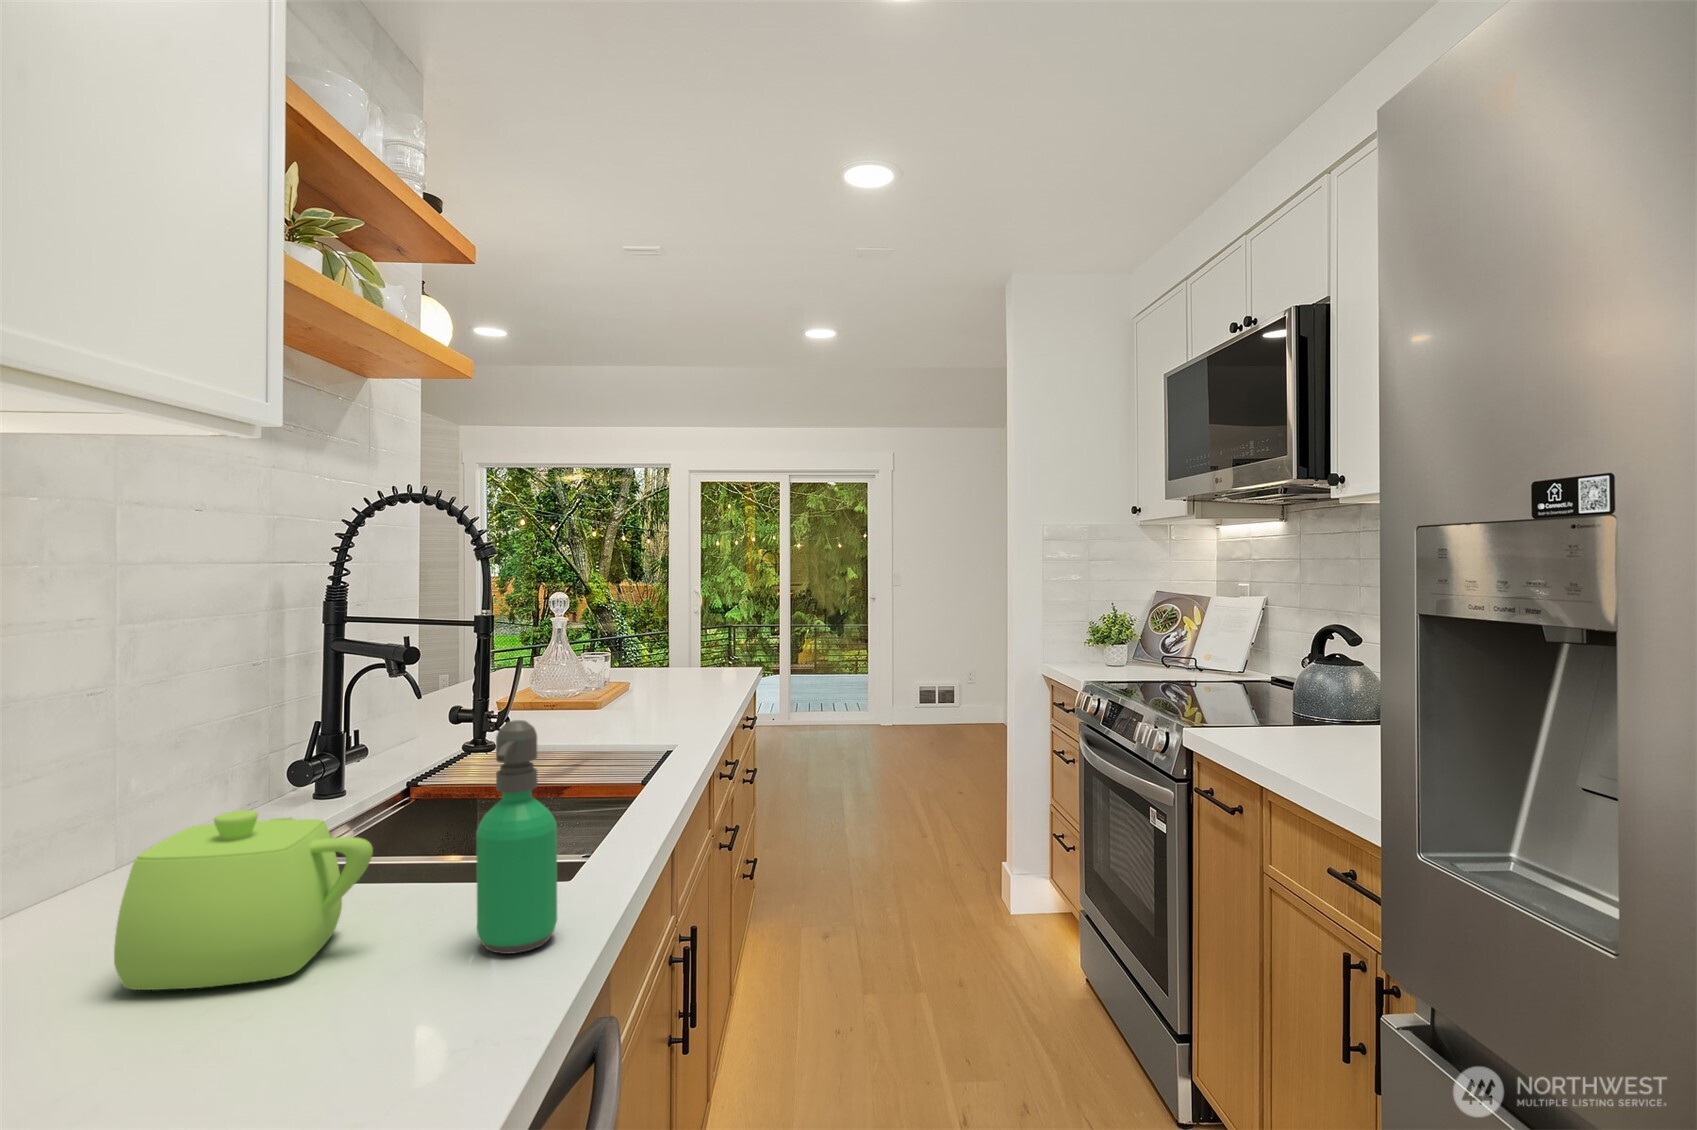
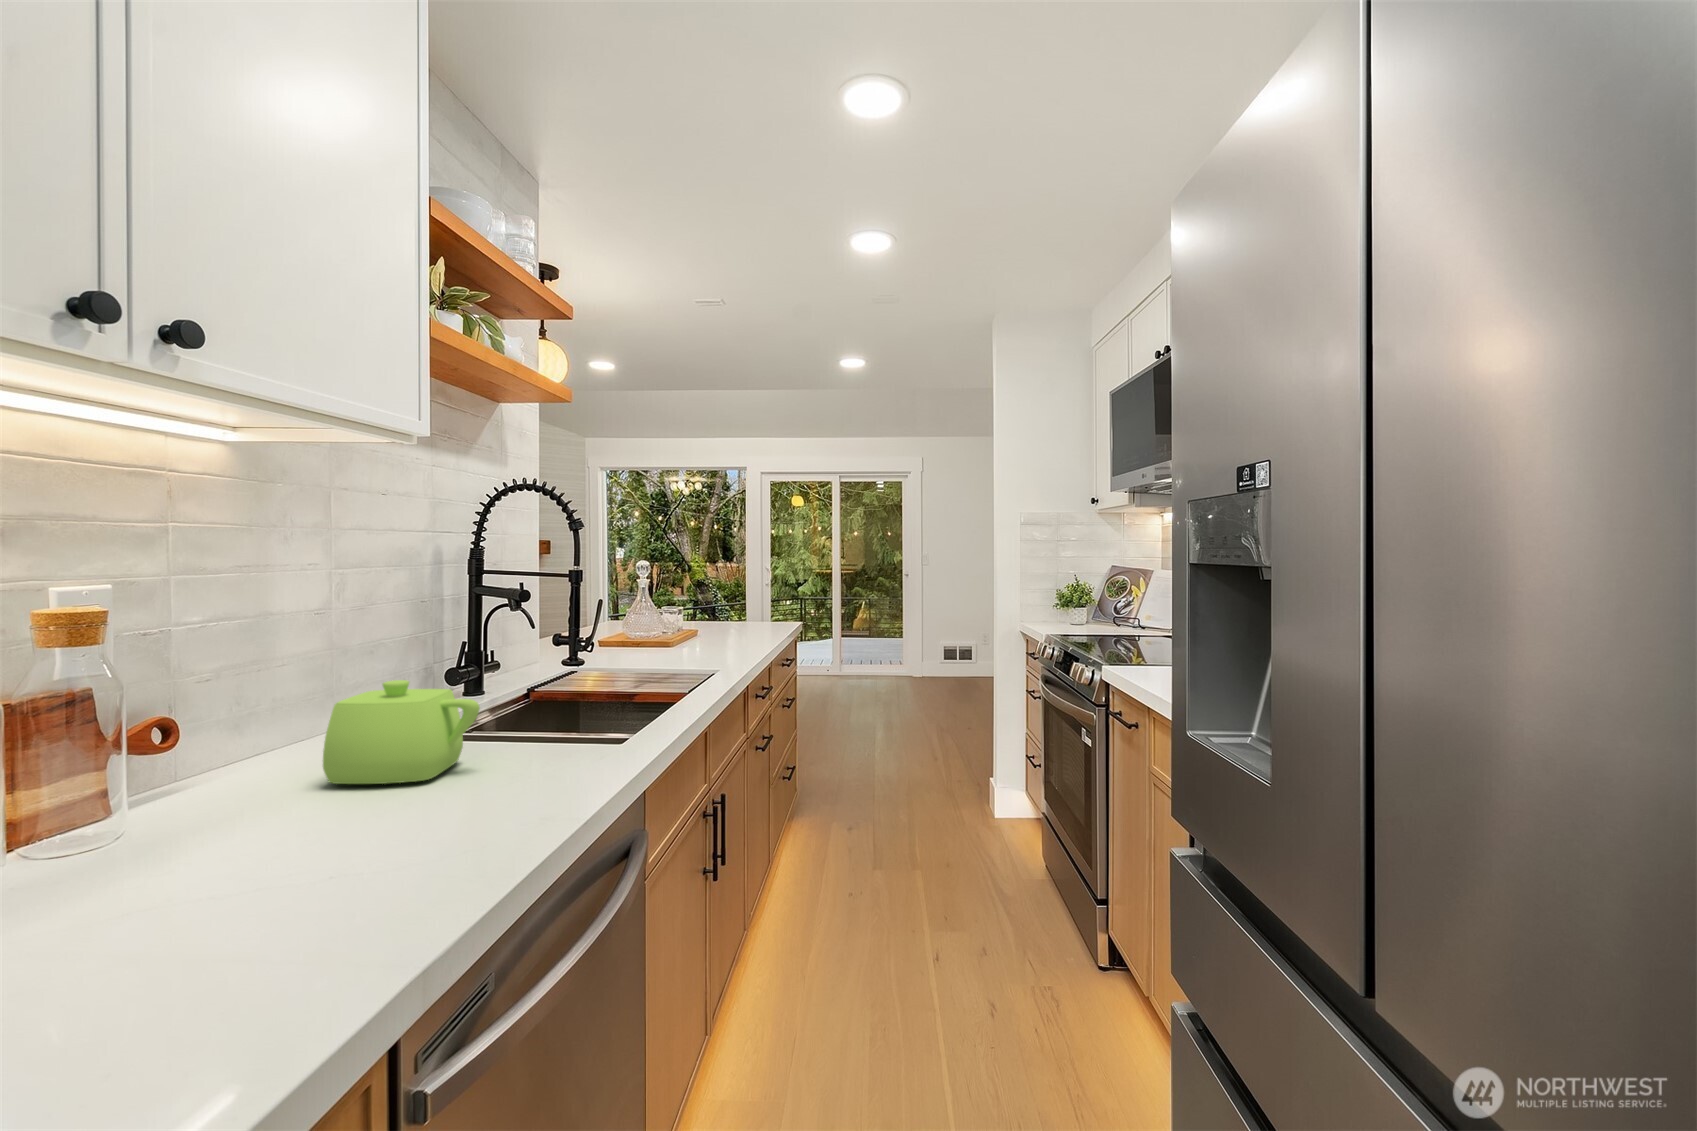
soap dispenser: present [476,720,557,954] -> none [544,627,596,775]

